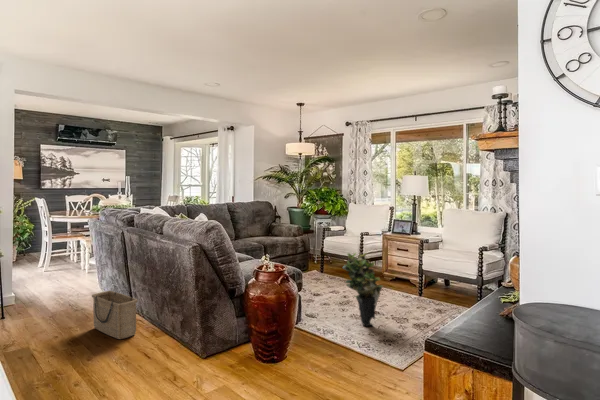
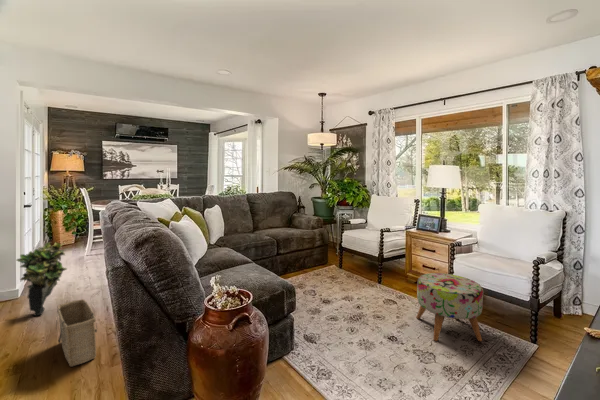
potted plant: present [343,253,383,326] -> present [17,243,67,316]
ottoman: none [394,264,443,313] -> present [416,273,483,341]

